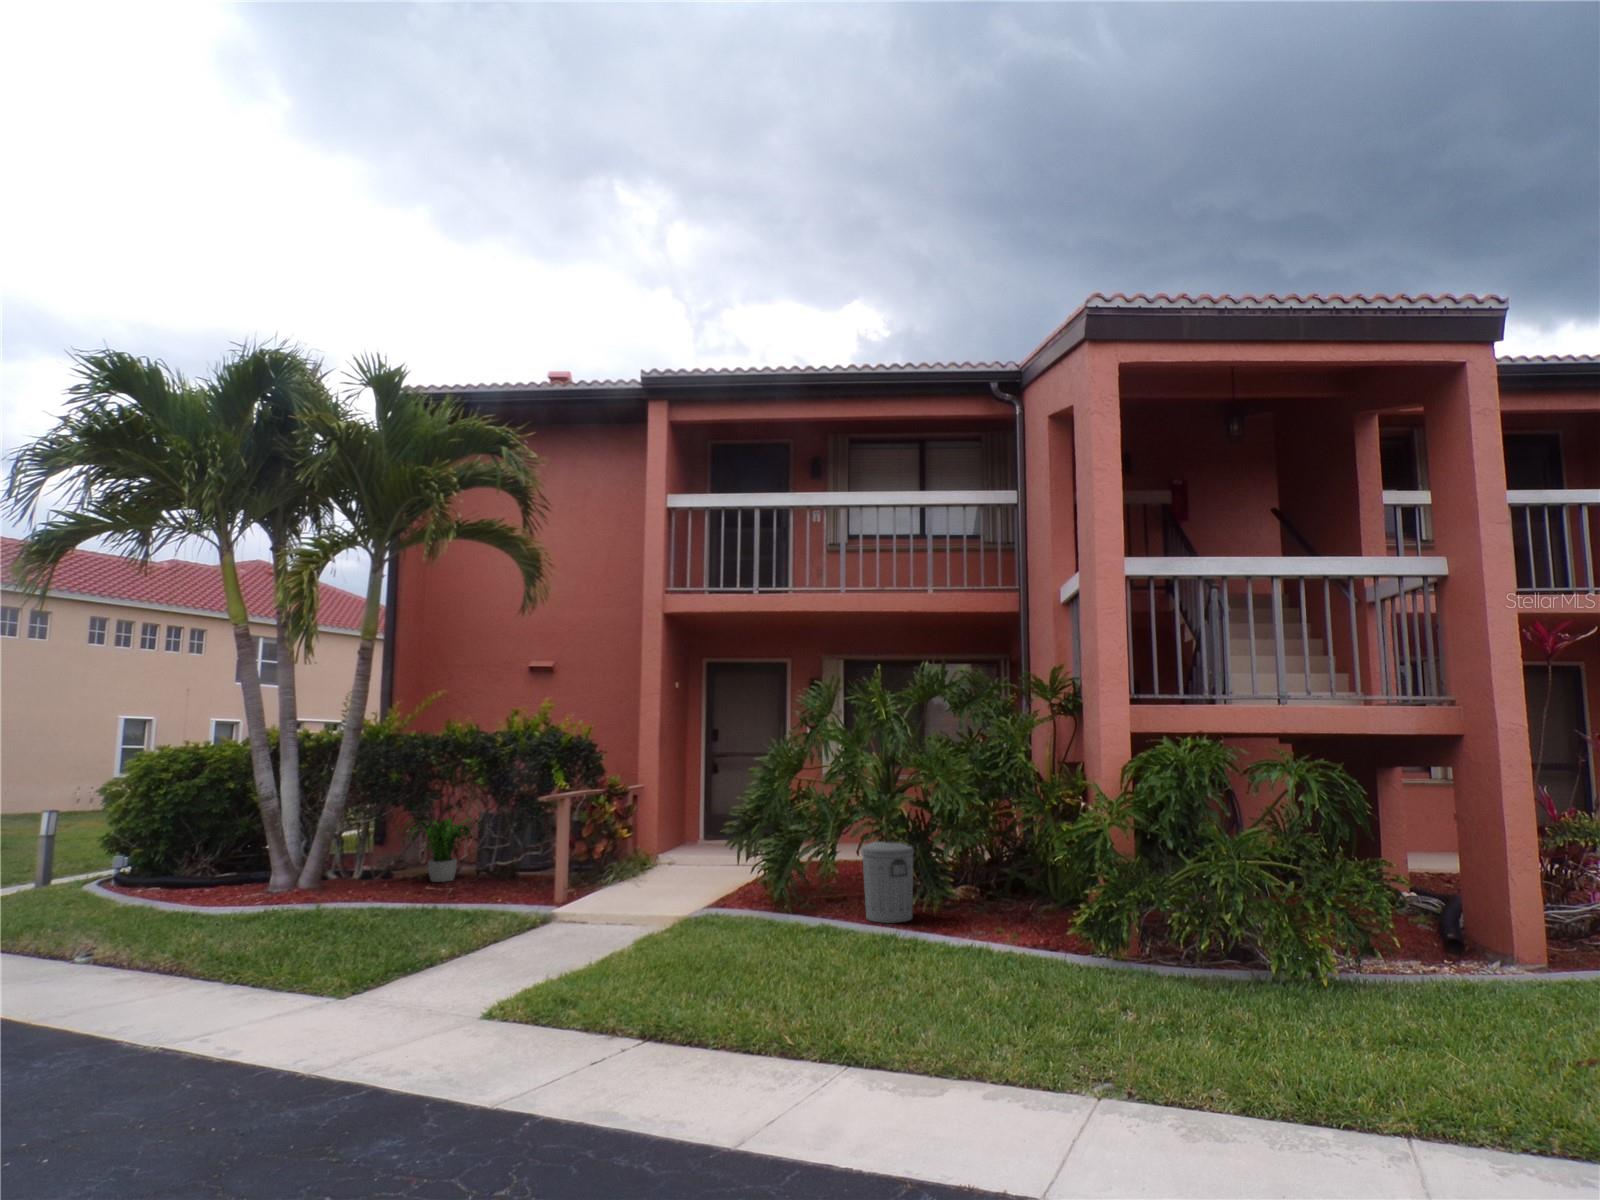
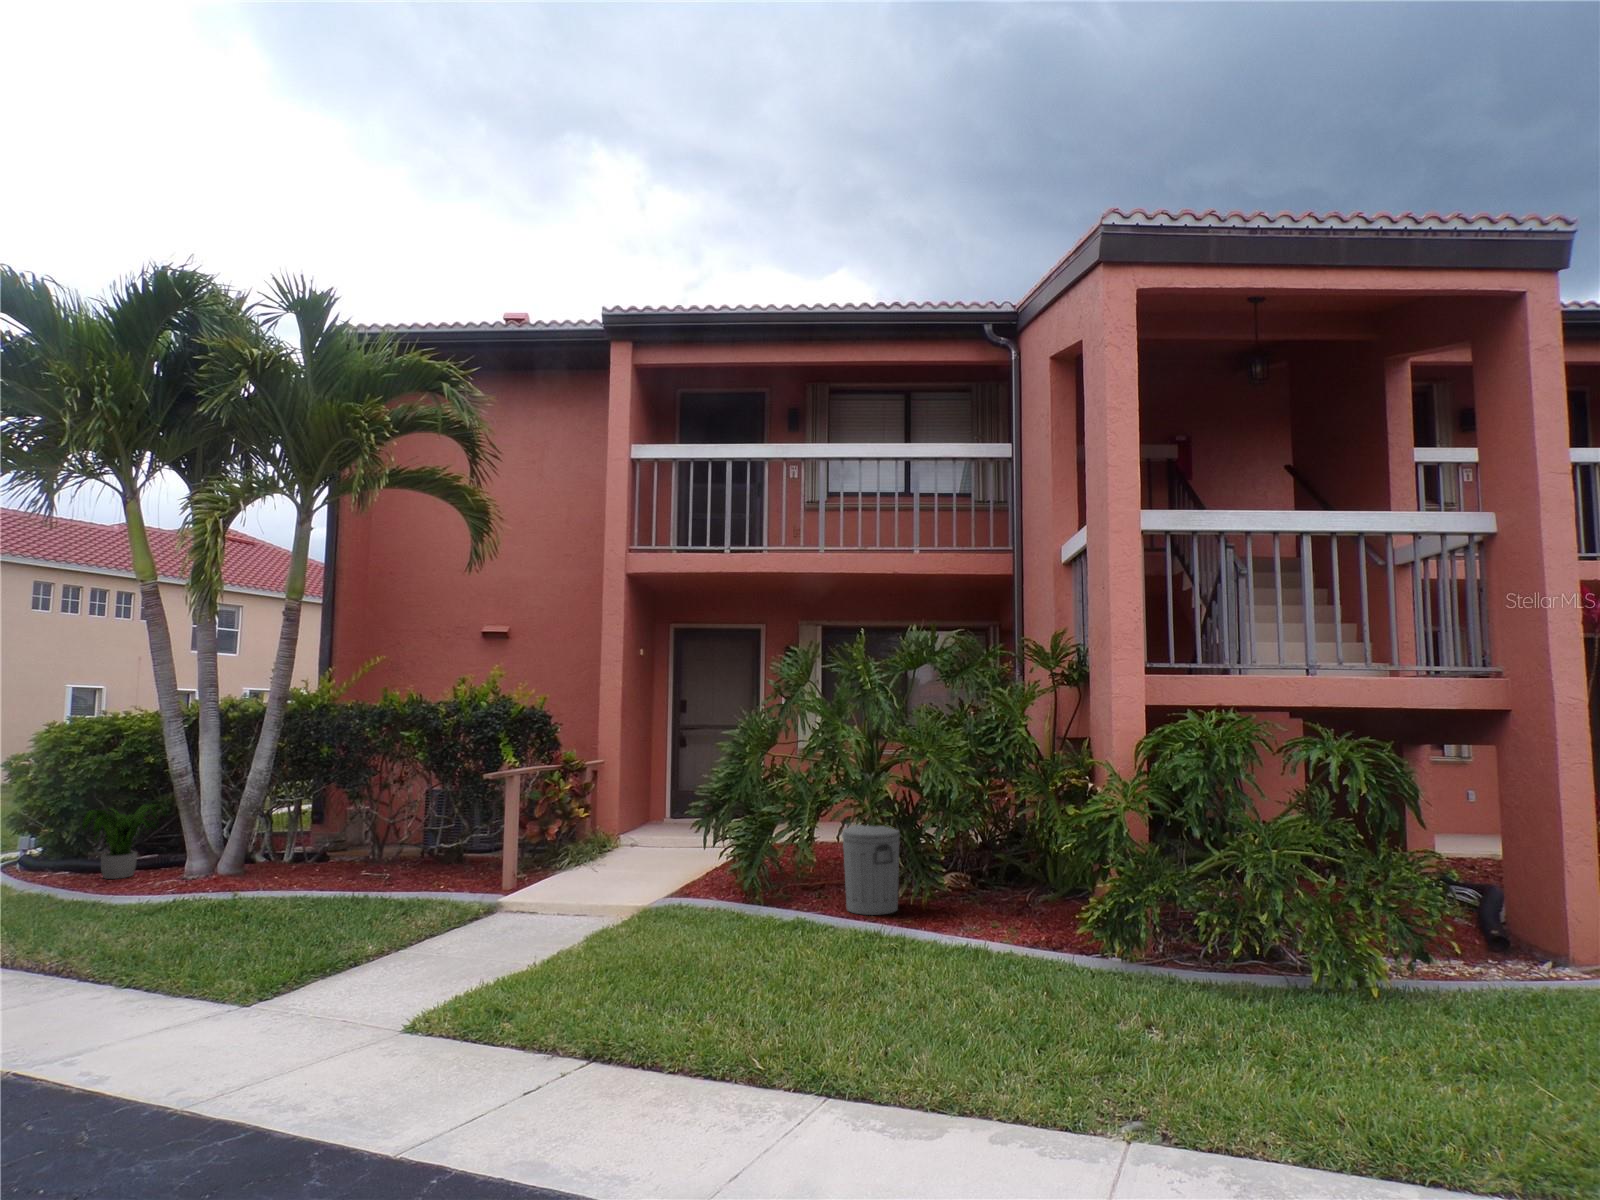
potted plant: present [402,818,481,882] -> present [82,804,166,879]

